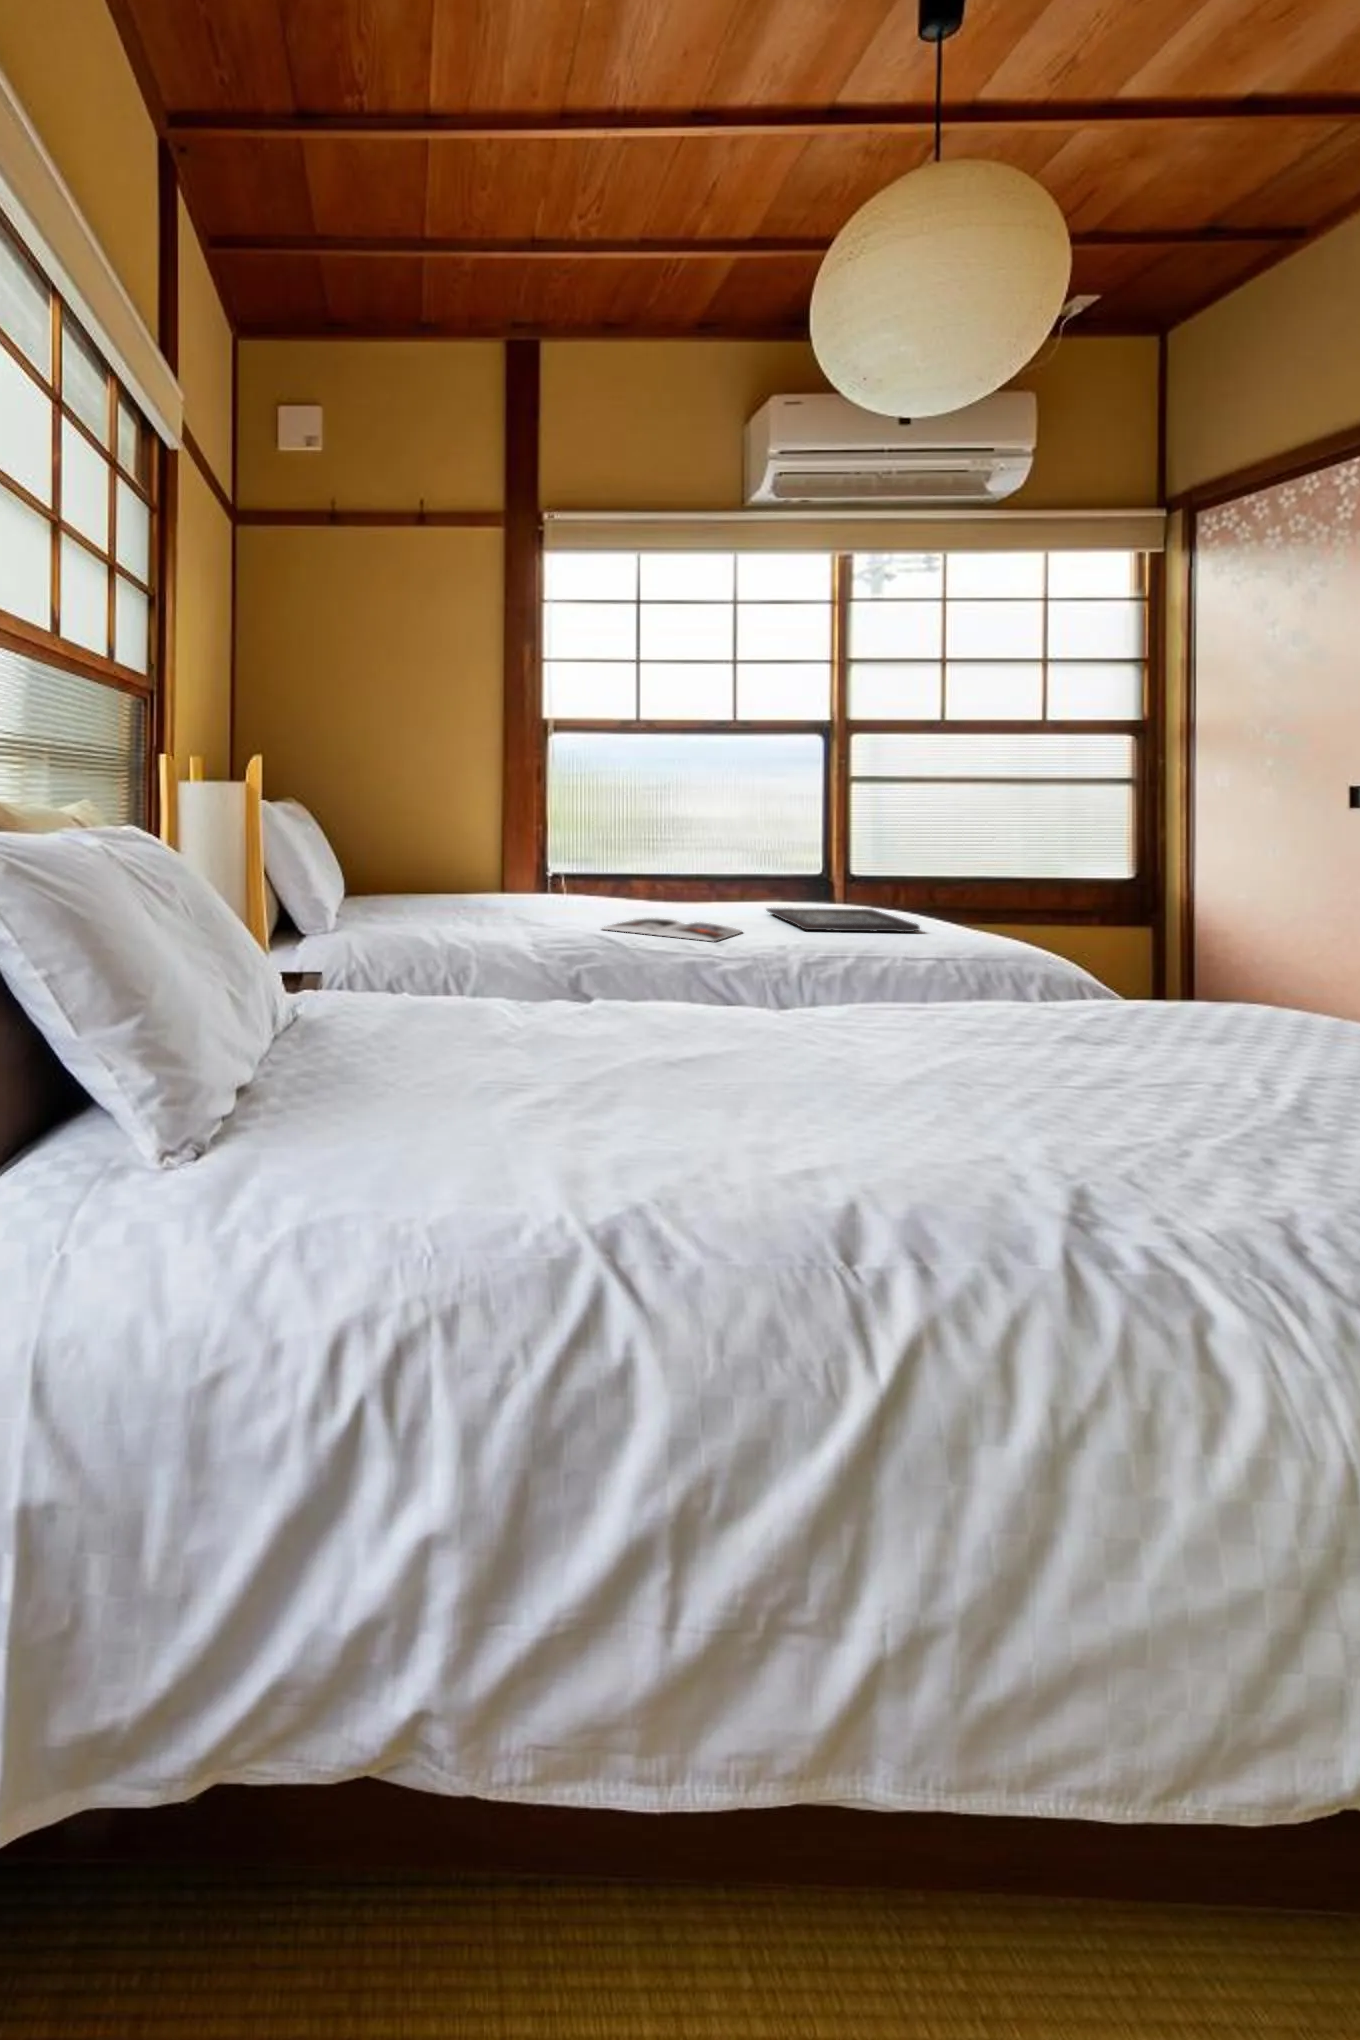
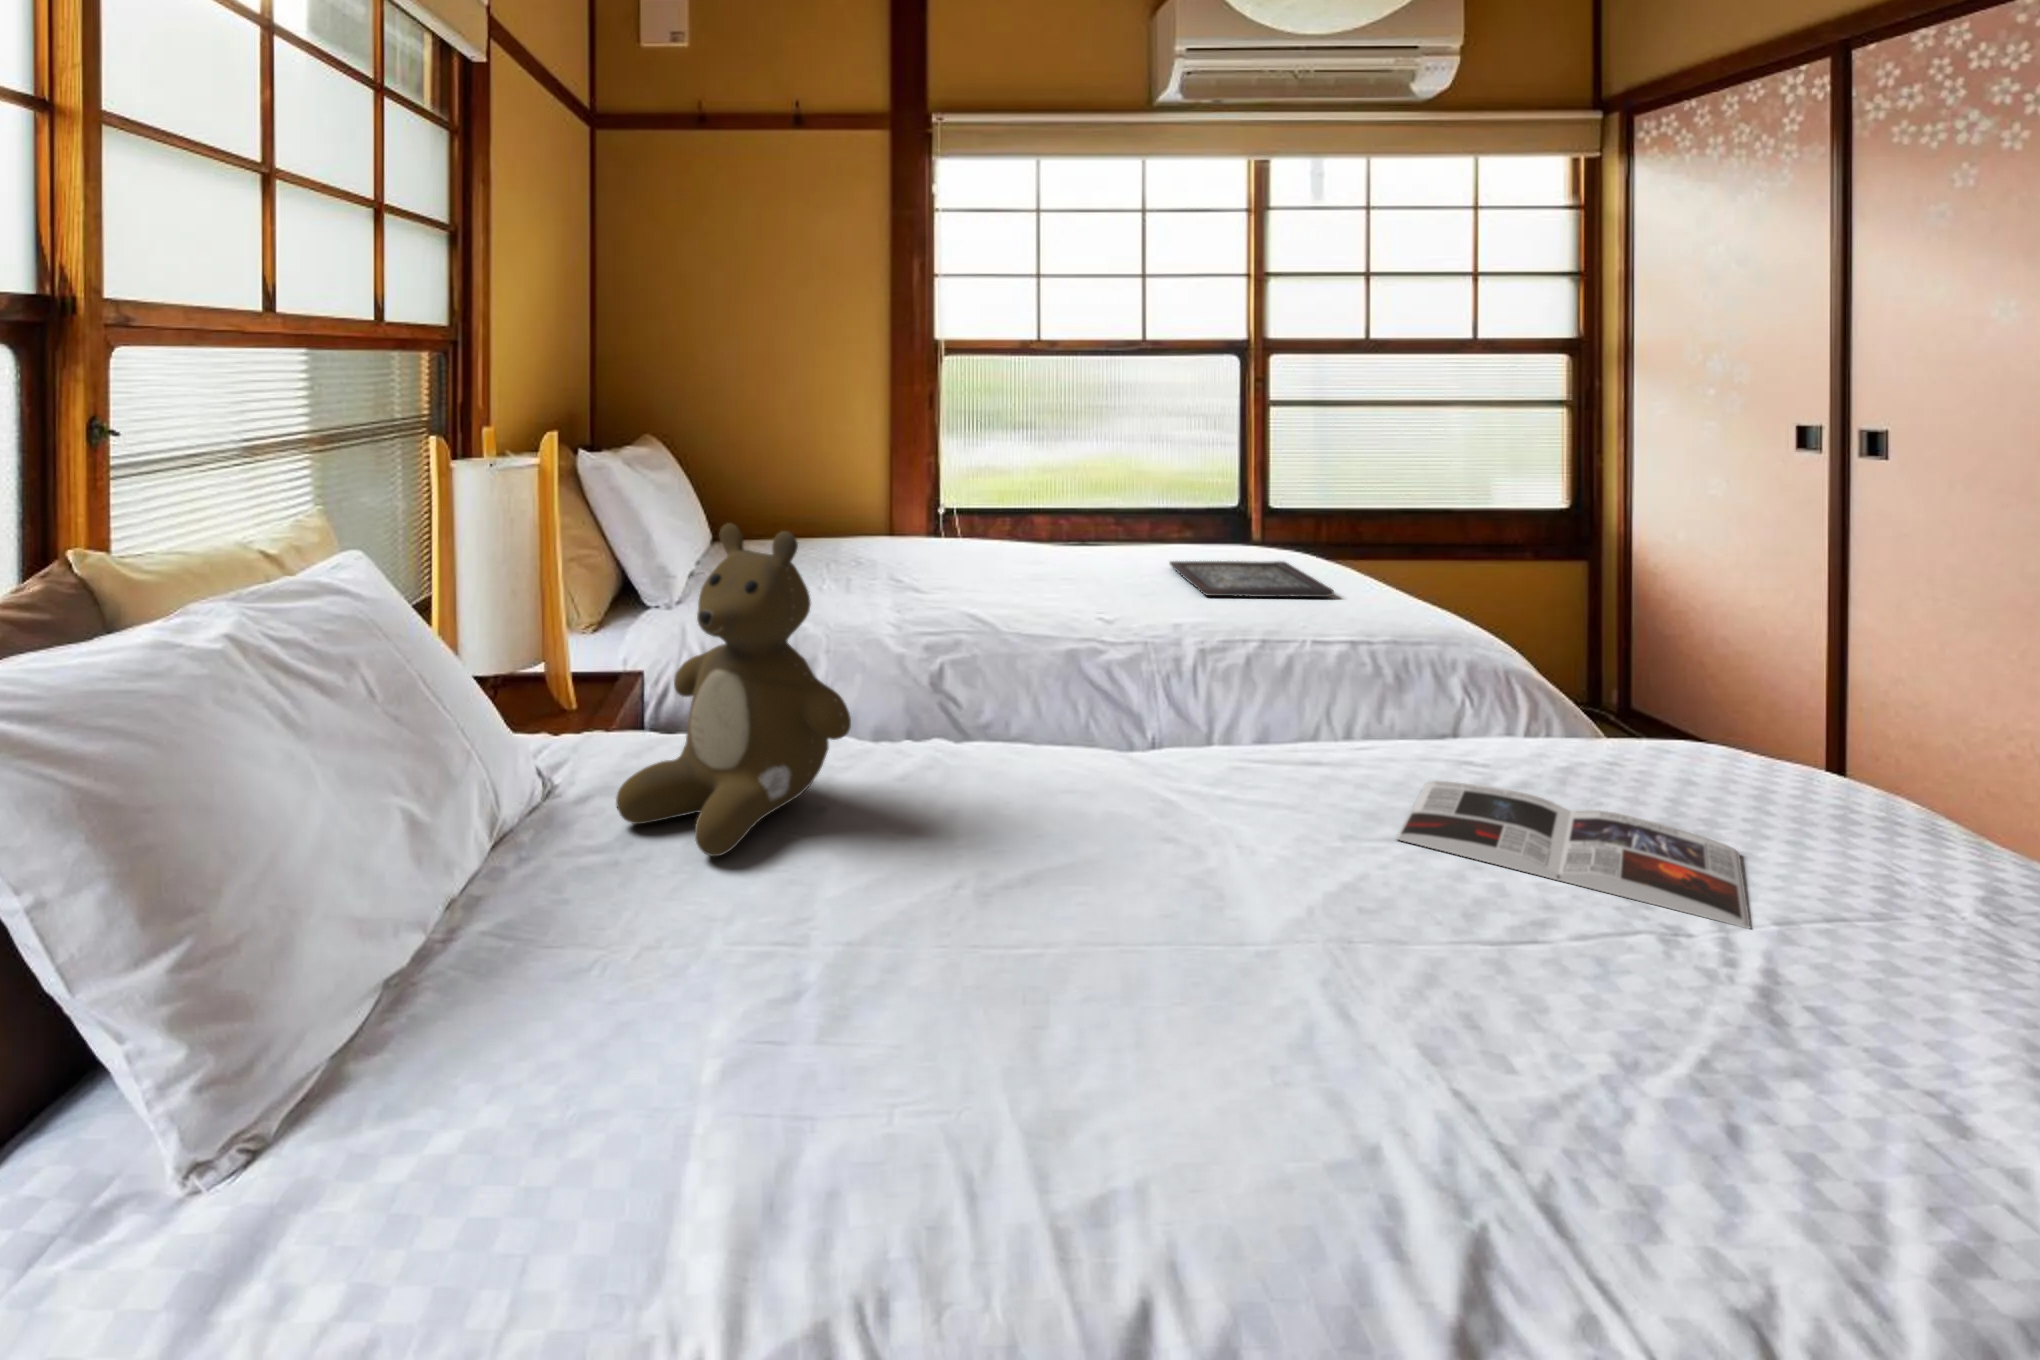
teddy bear: none [361,800,551,1046] -> present [616,523,851,857]
magazine: present [602,918,742,941] -> present [1396,781,1750,929]

